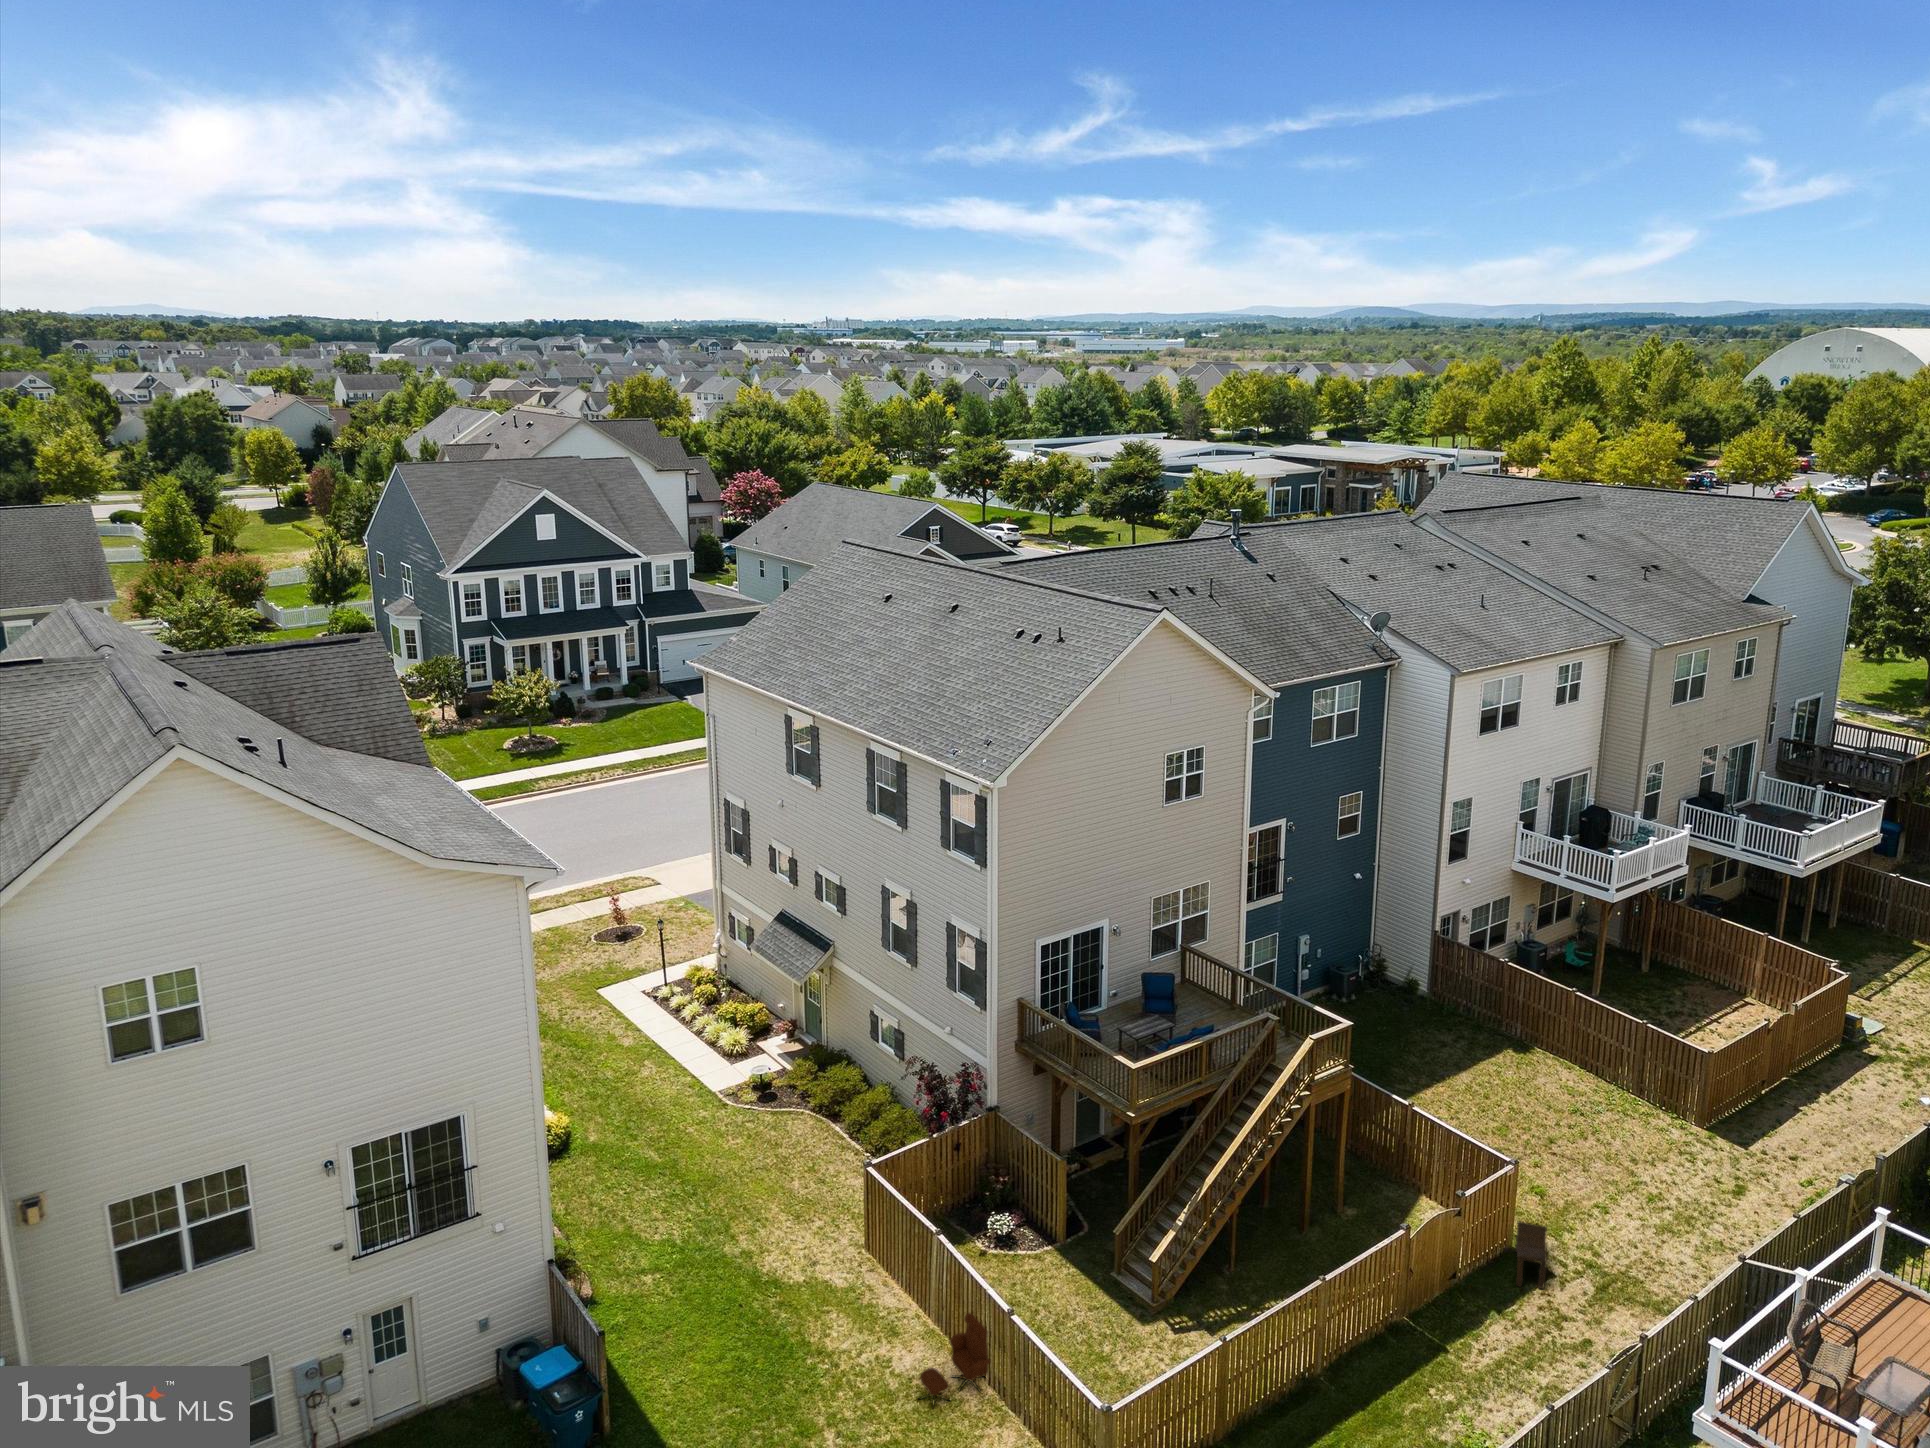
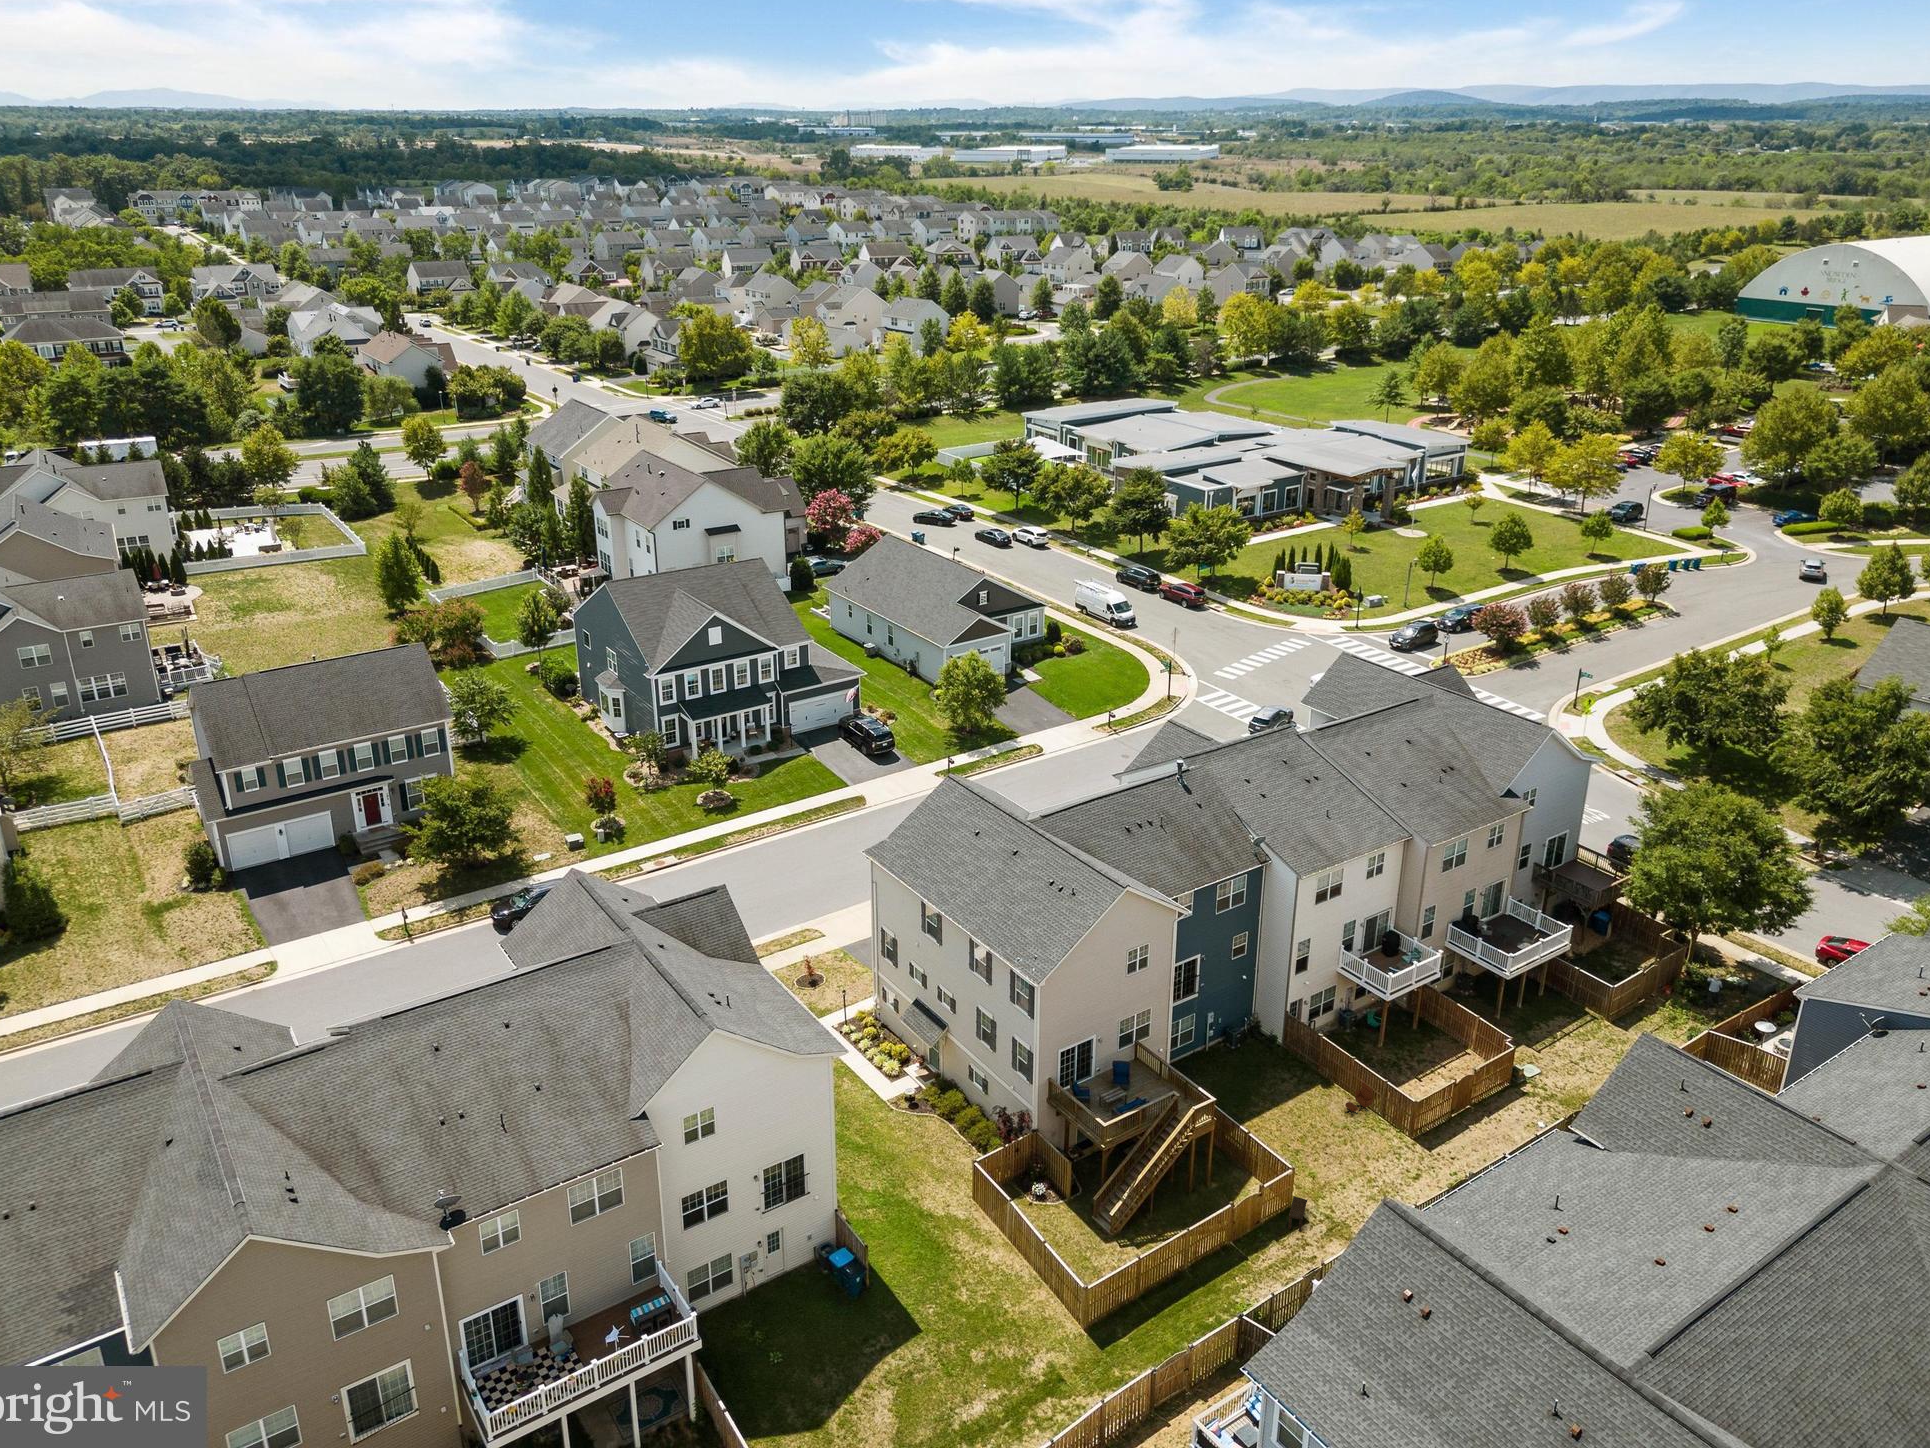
lounge chair: present [918,1313,990,1408] -> present [1345,1083,1373,1115]

